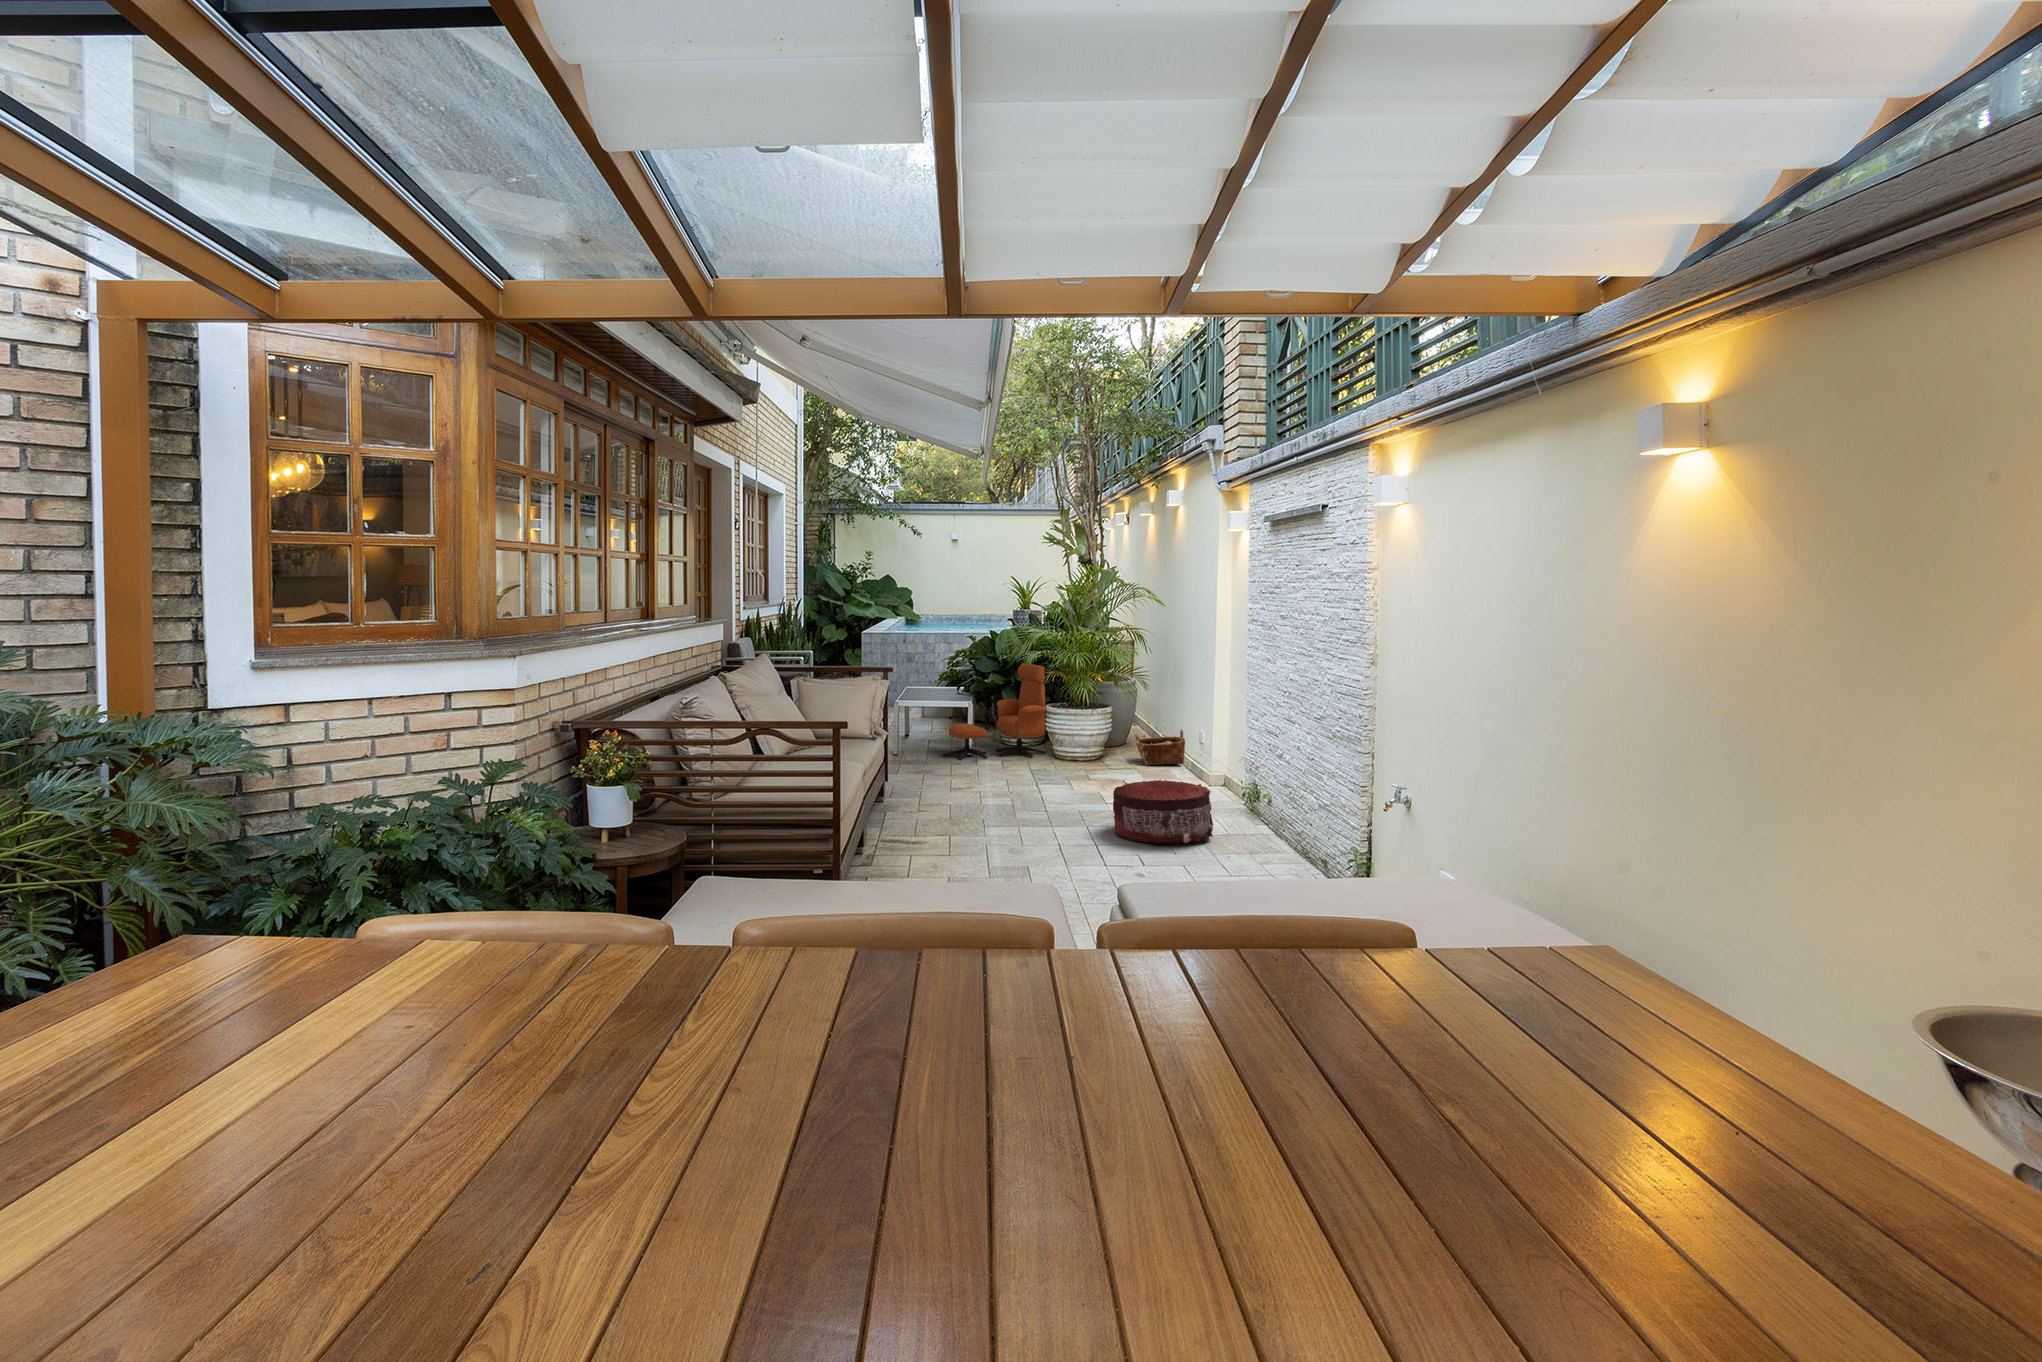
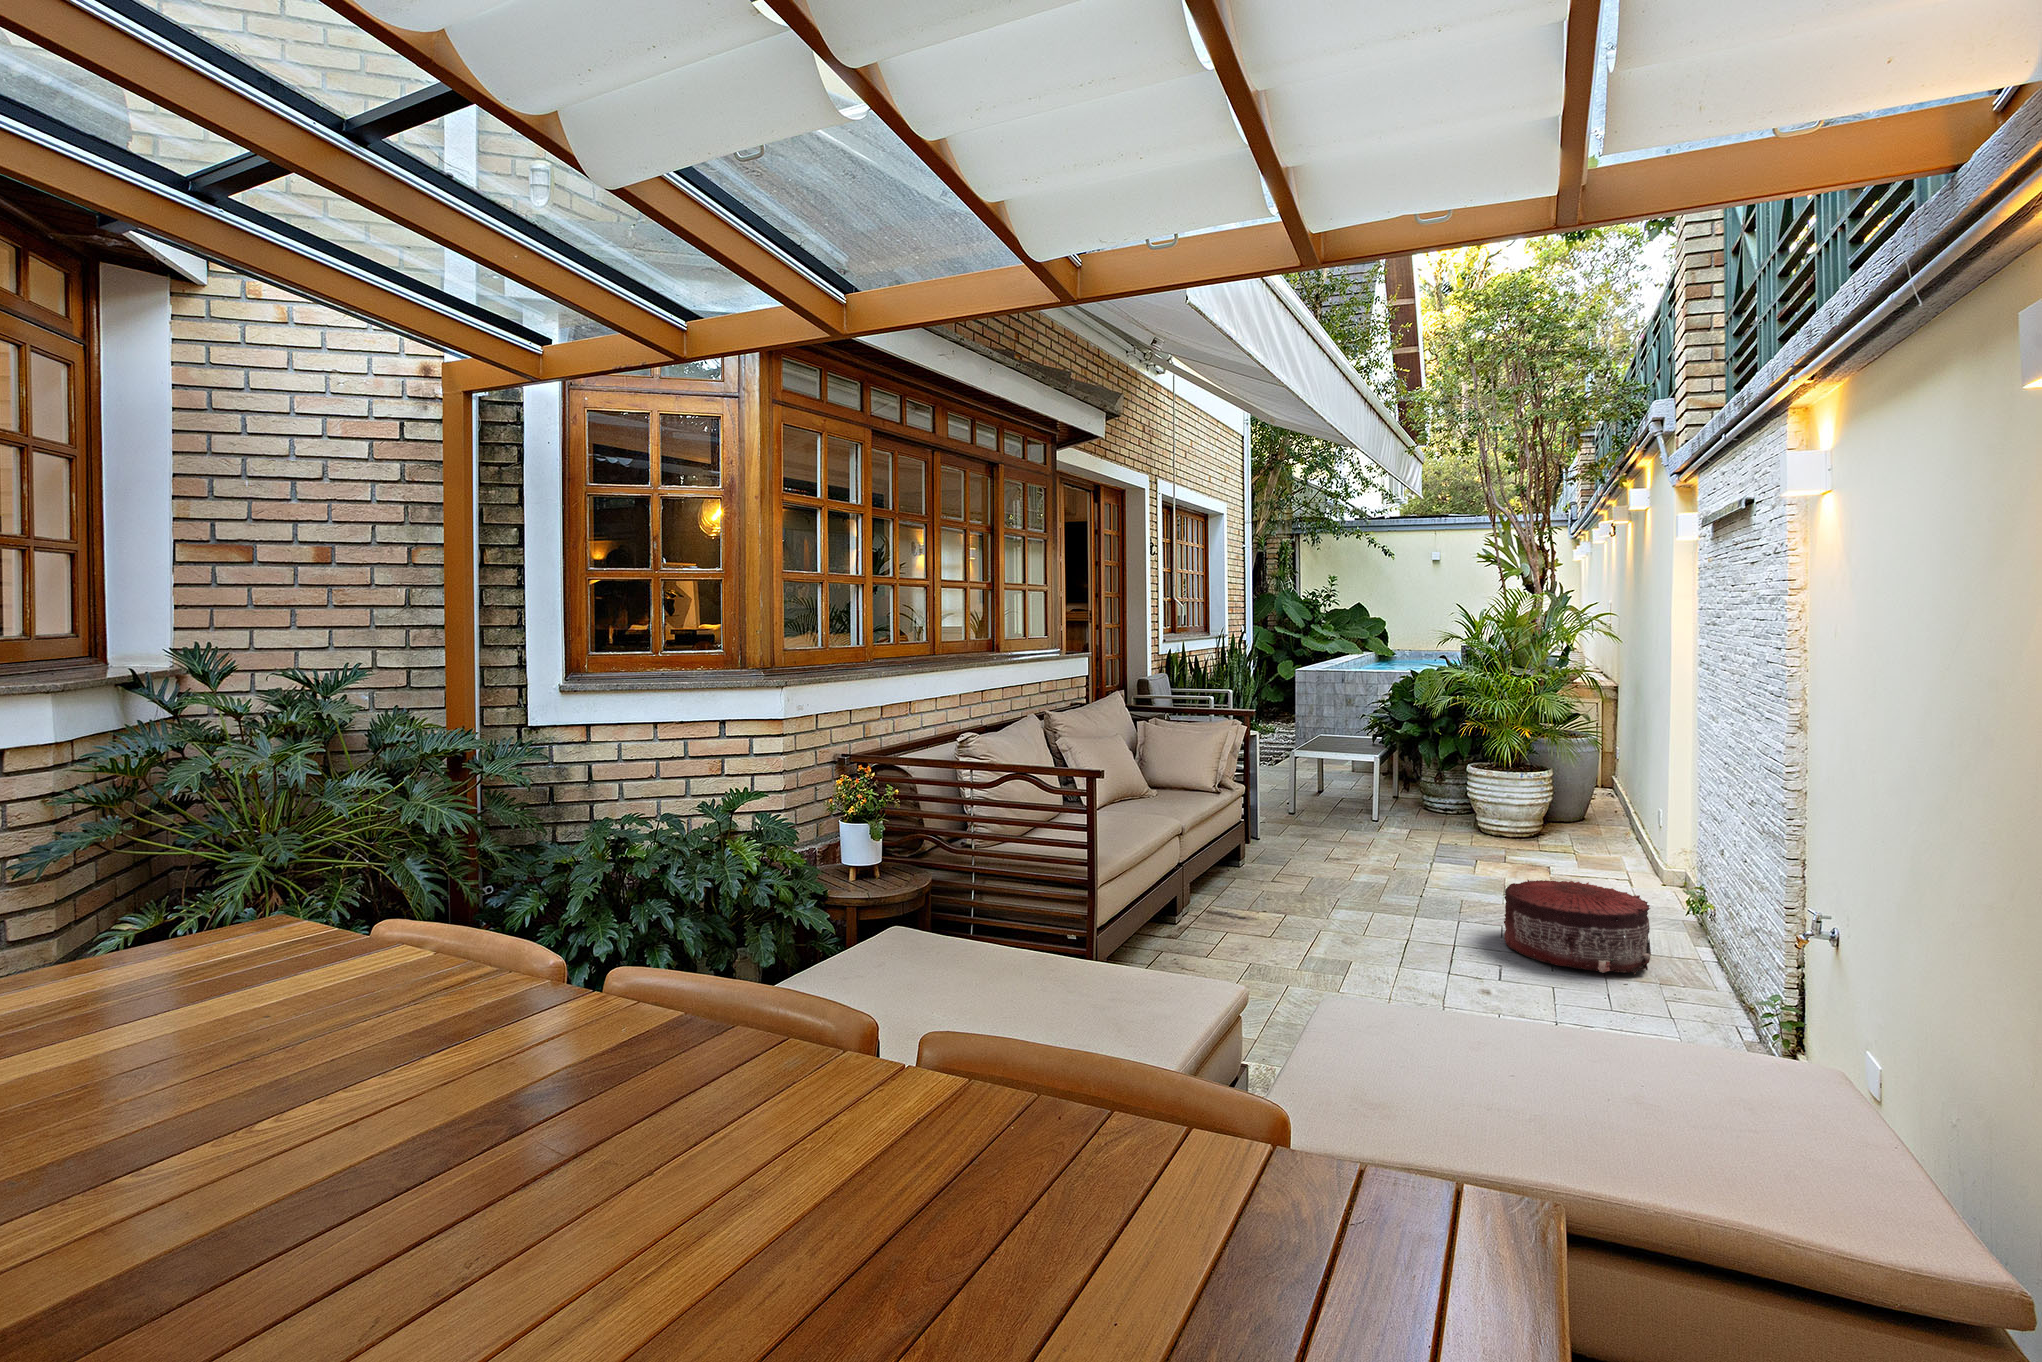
lounge chair: present [942,664,1047,759] -> none [1335,715,1467,826]
woven basket: present [1135,729,1185,765] -> none [1586,813,1660,858]

